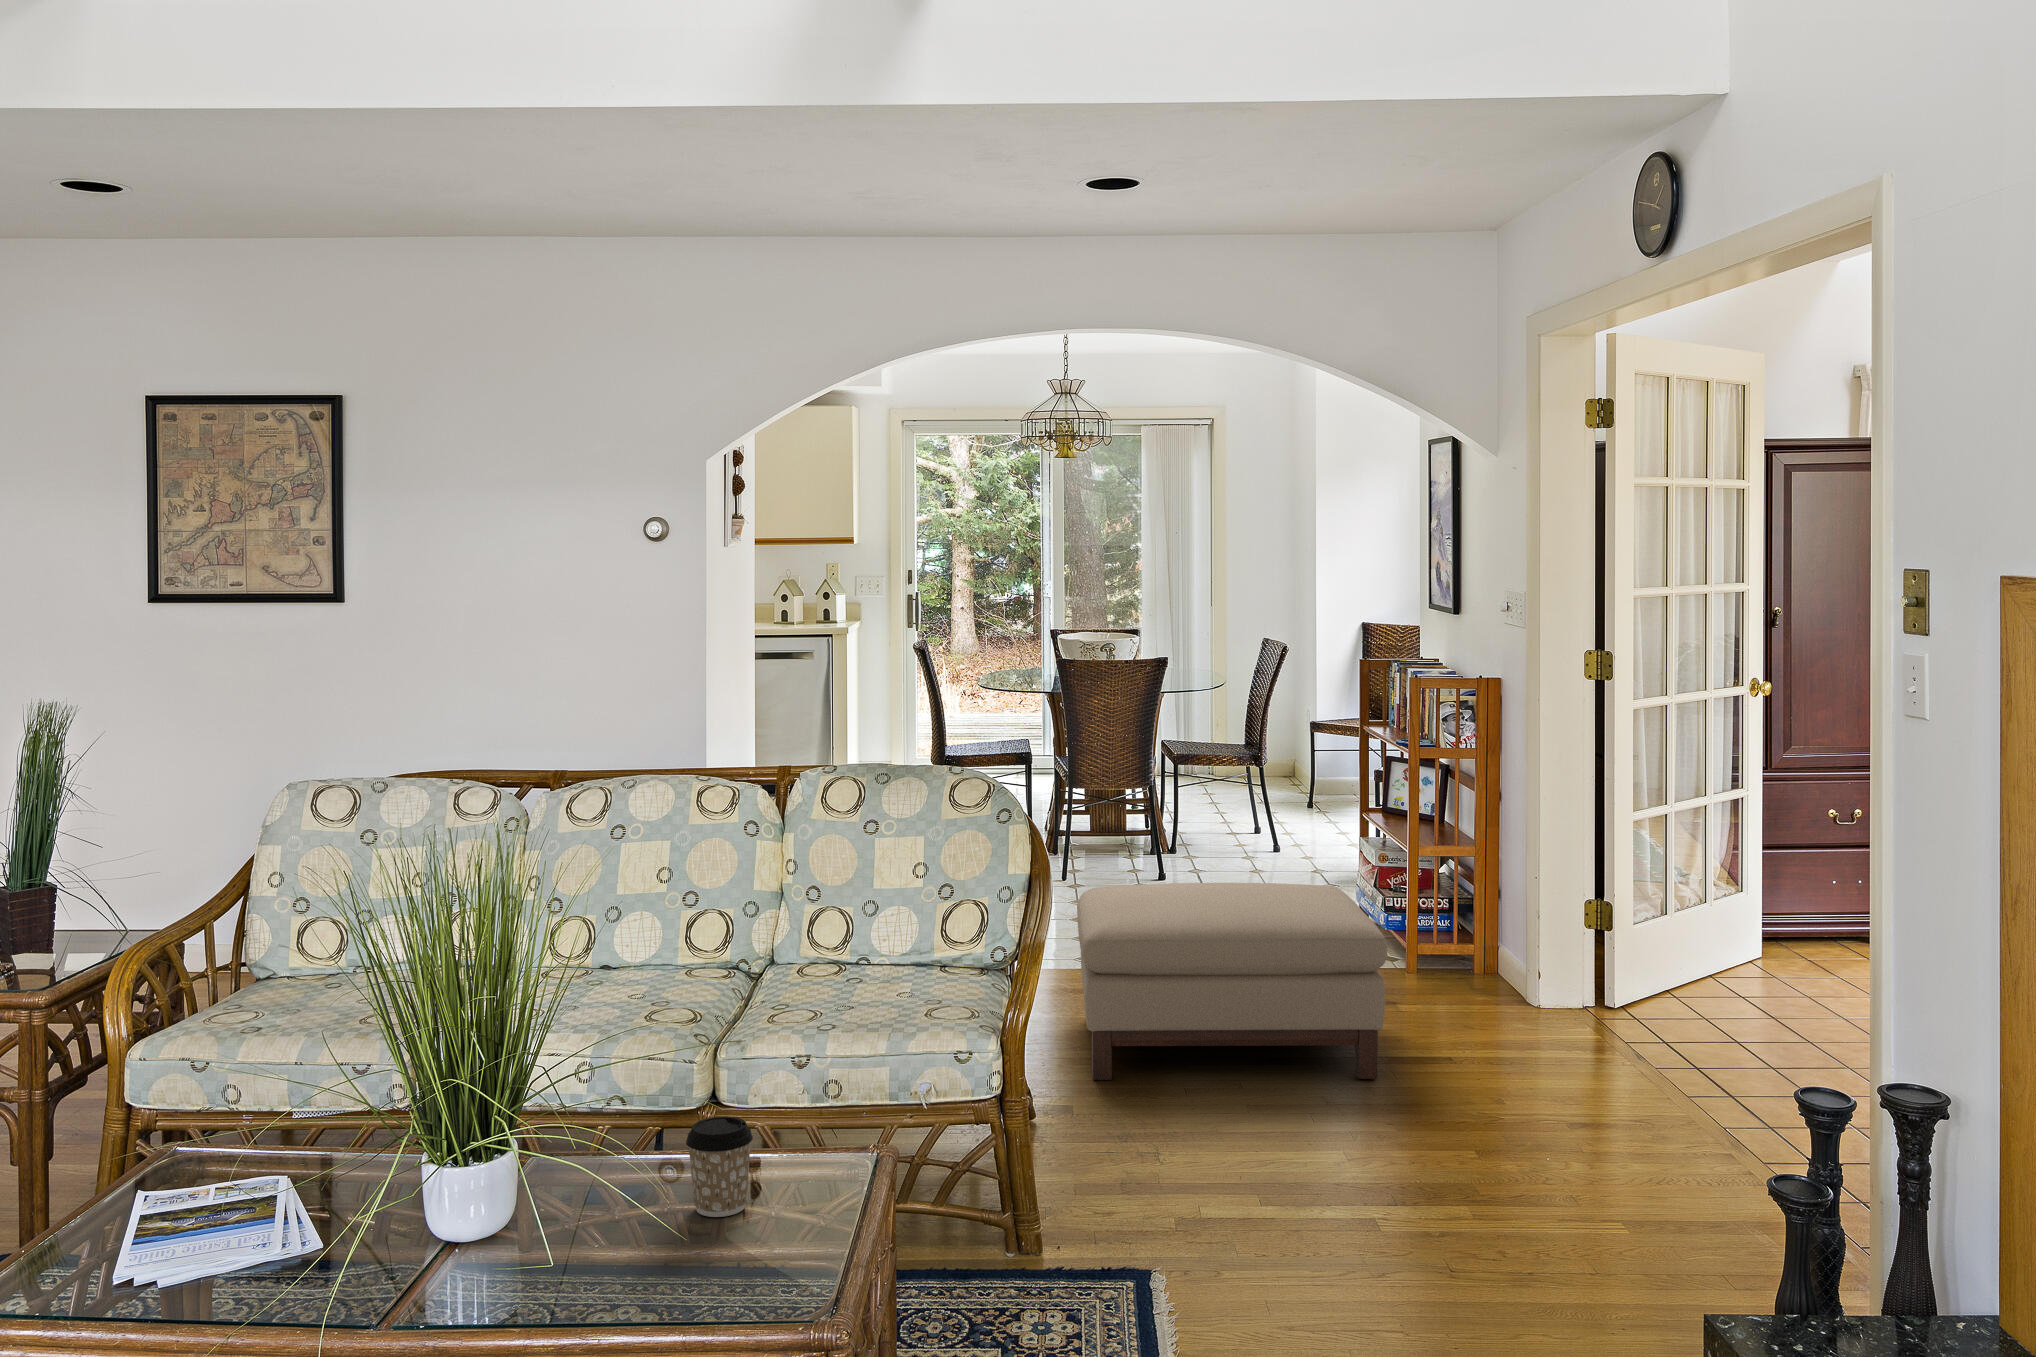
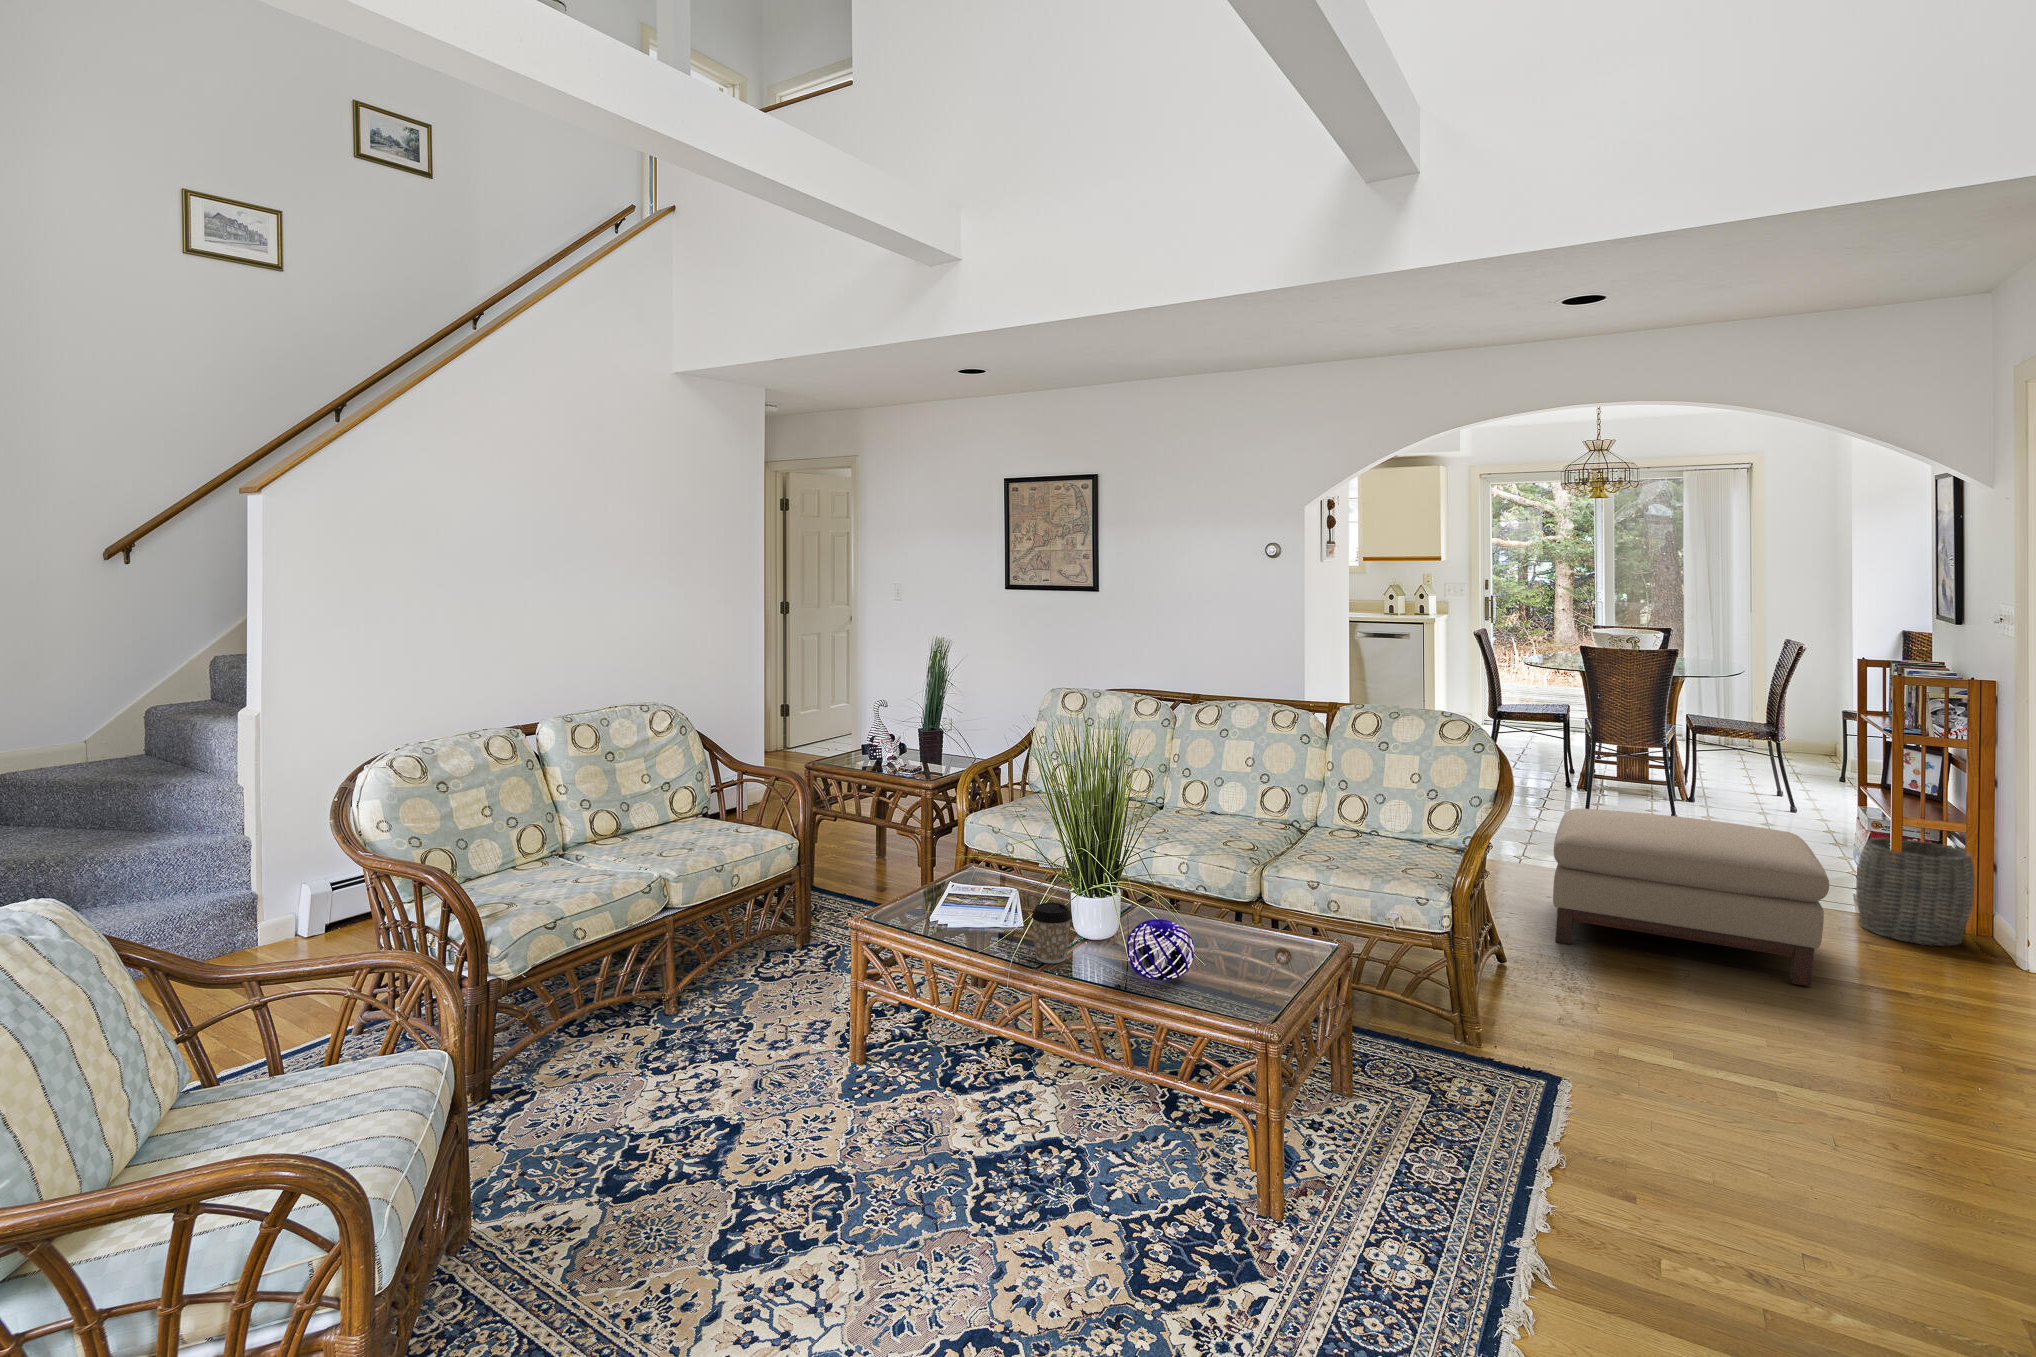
woven basket: none [1394,877,1503,1002] -> present [1856,838,1975,946]
coffee cup: present [686,1116,753,1217] -> present [1032,903,1072,963]
decorative orb: none [548,1170,666,1278] -> present [1127,919,1194,981]

